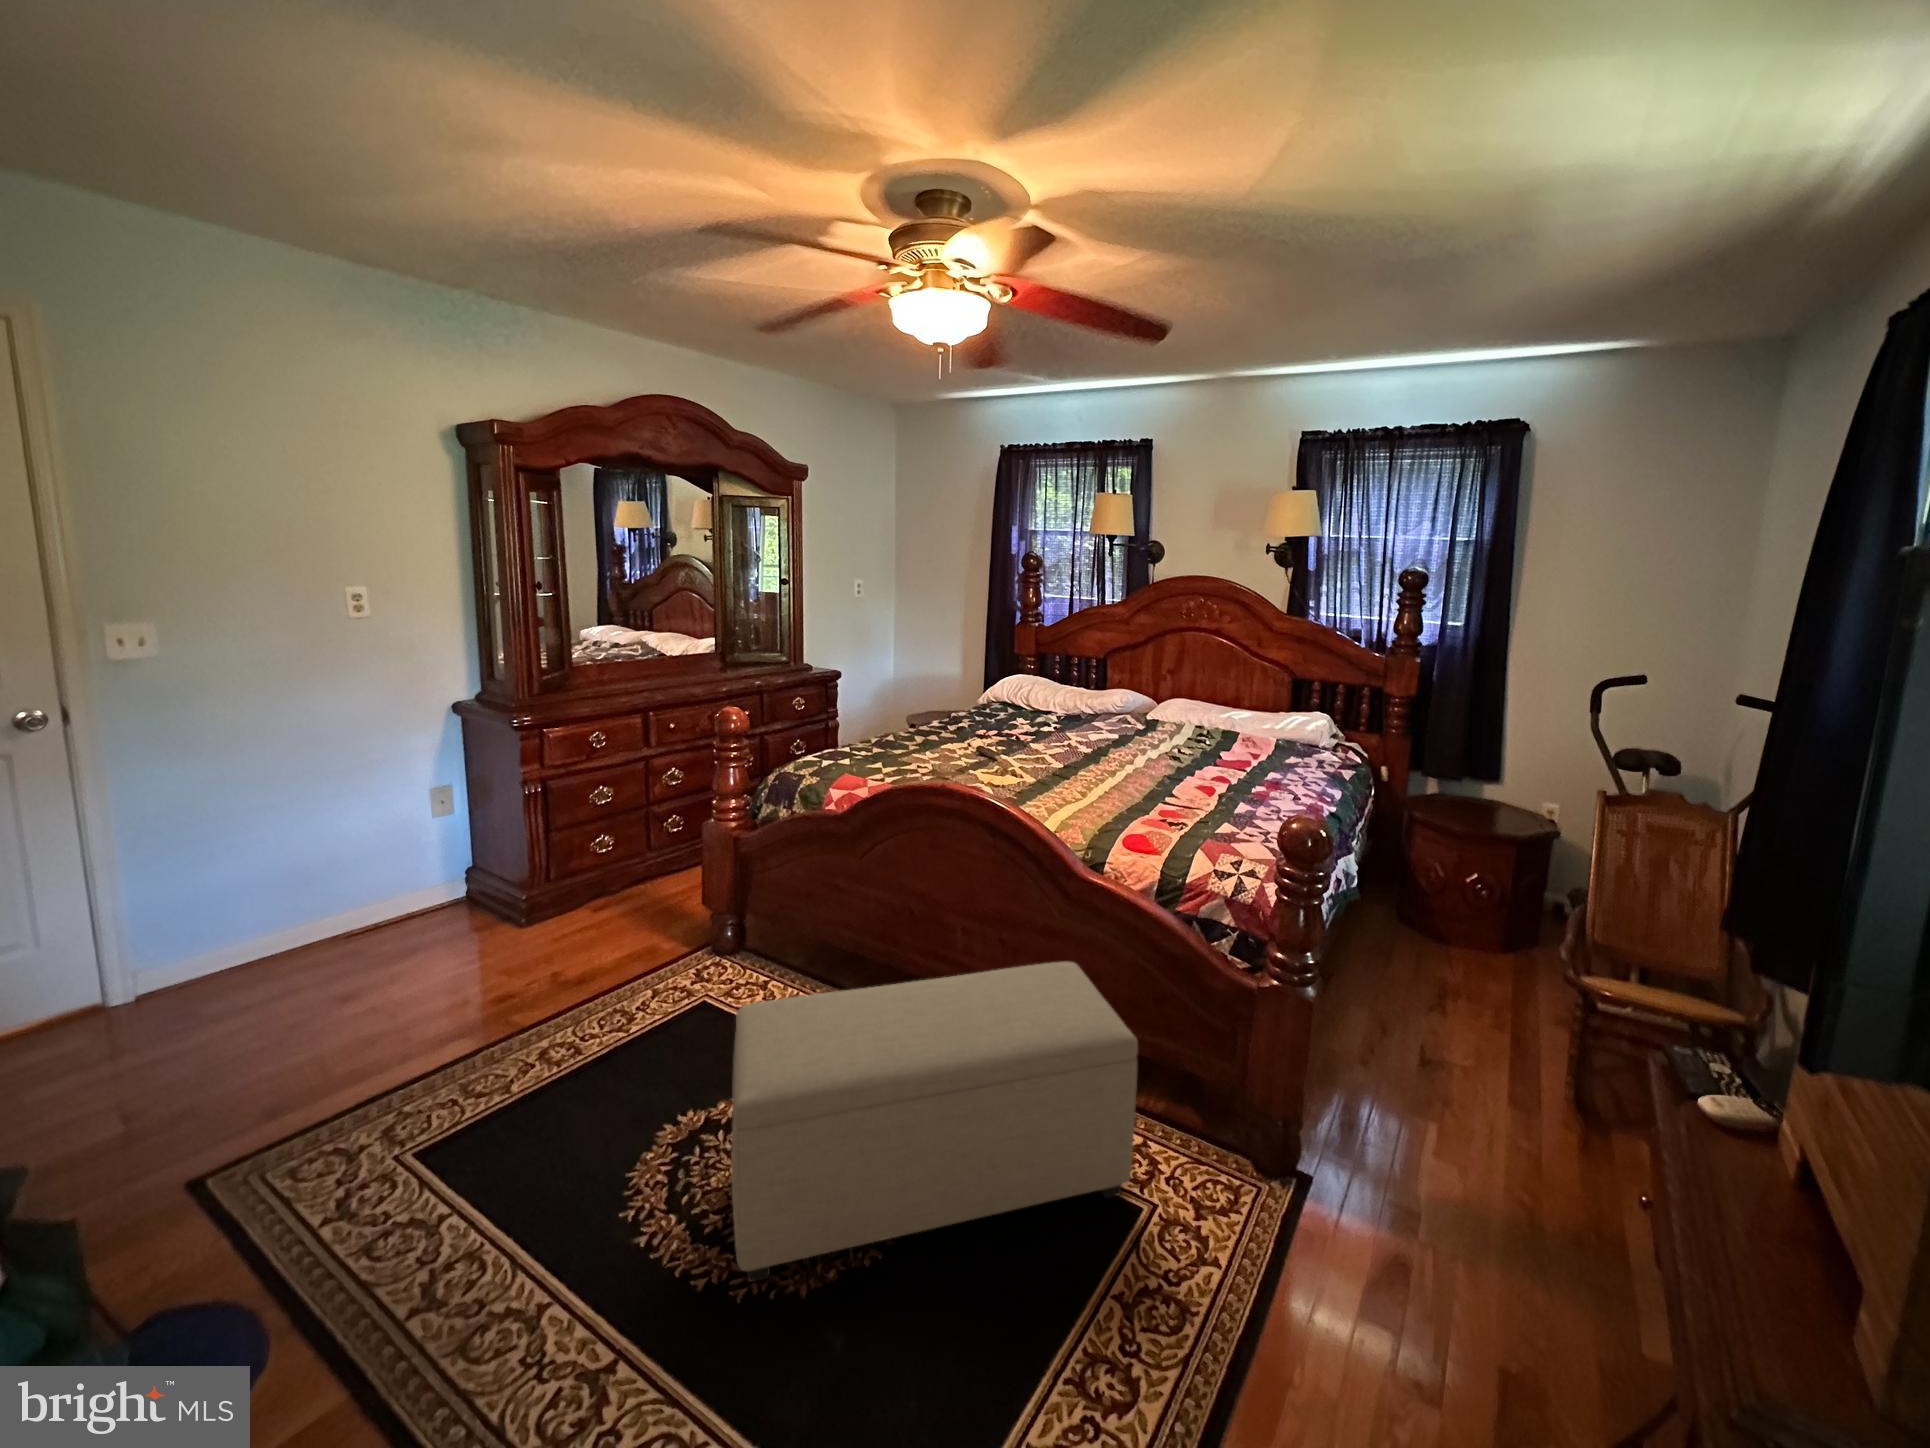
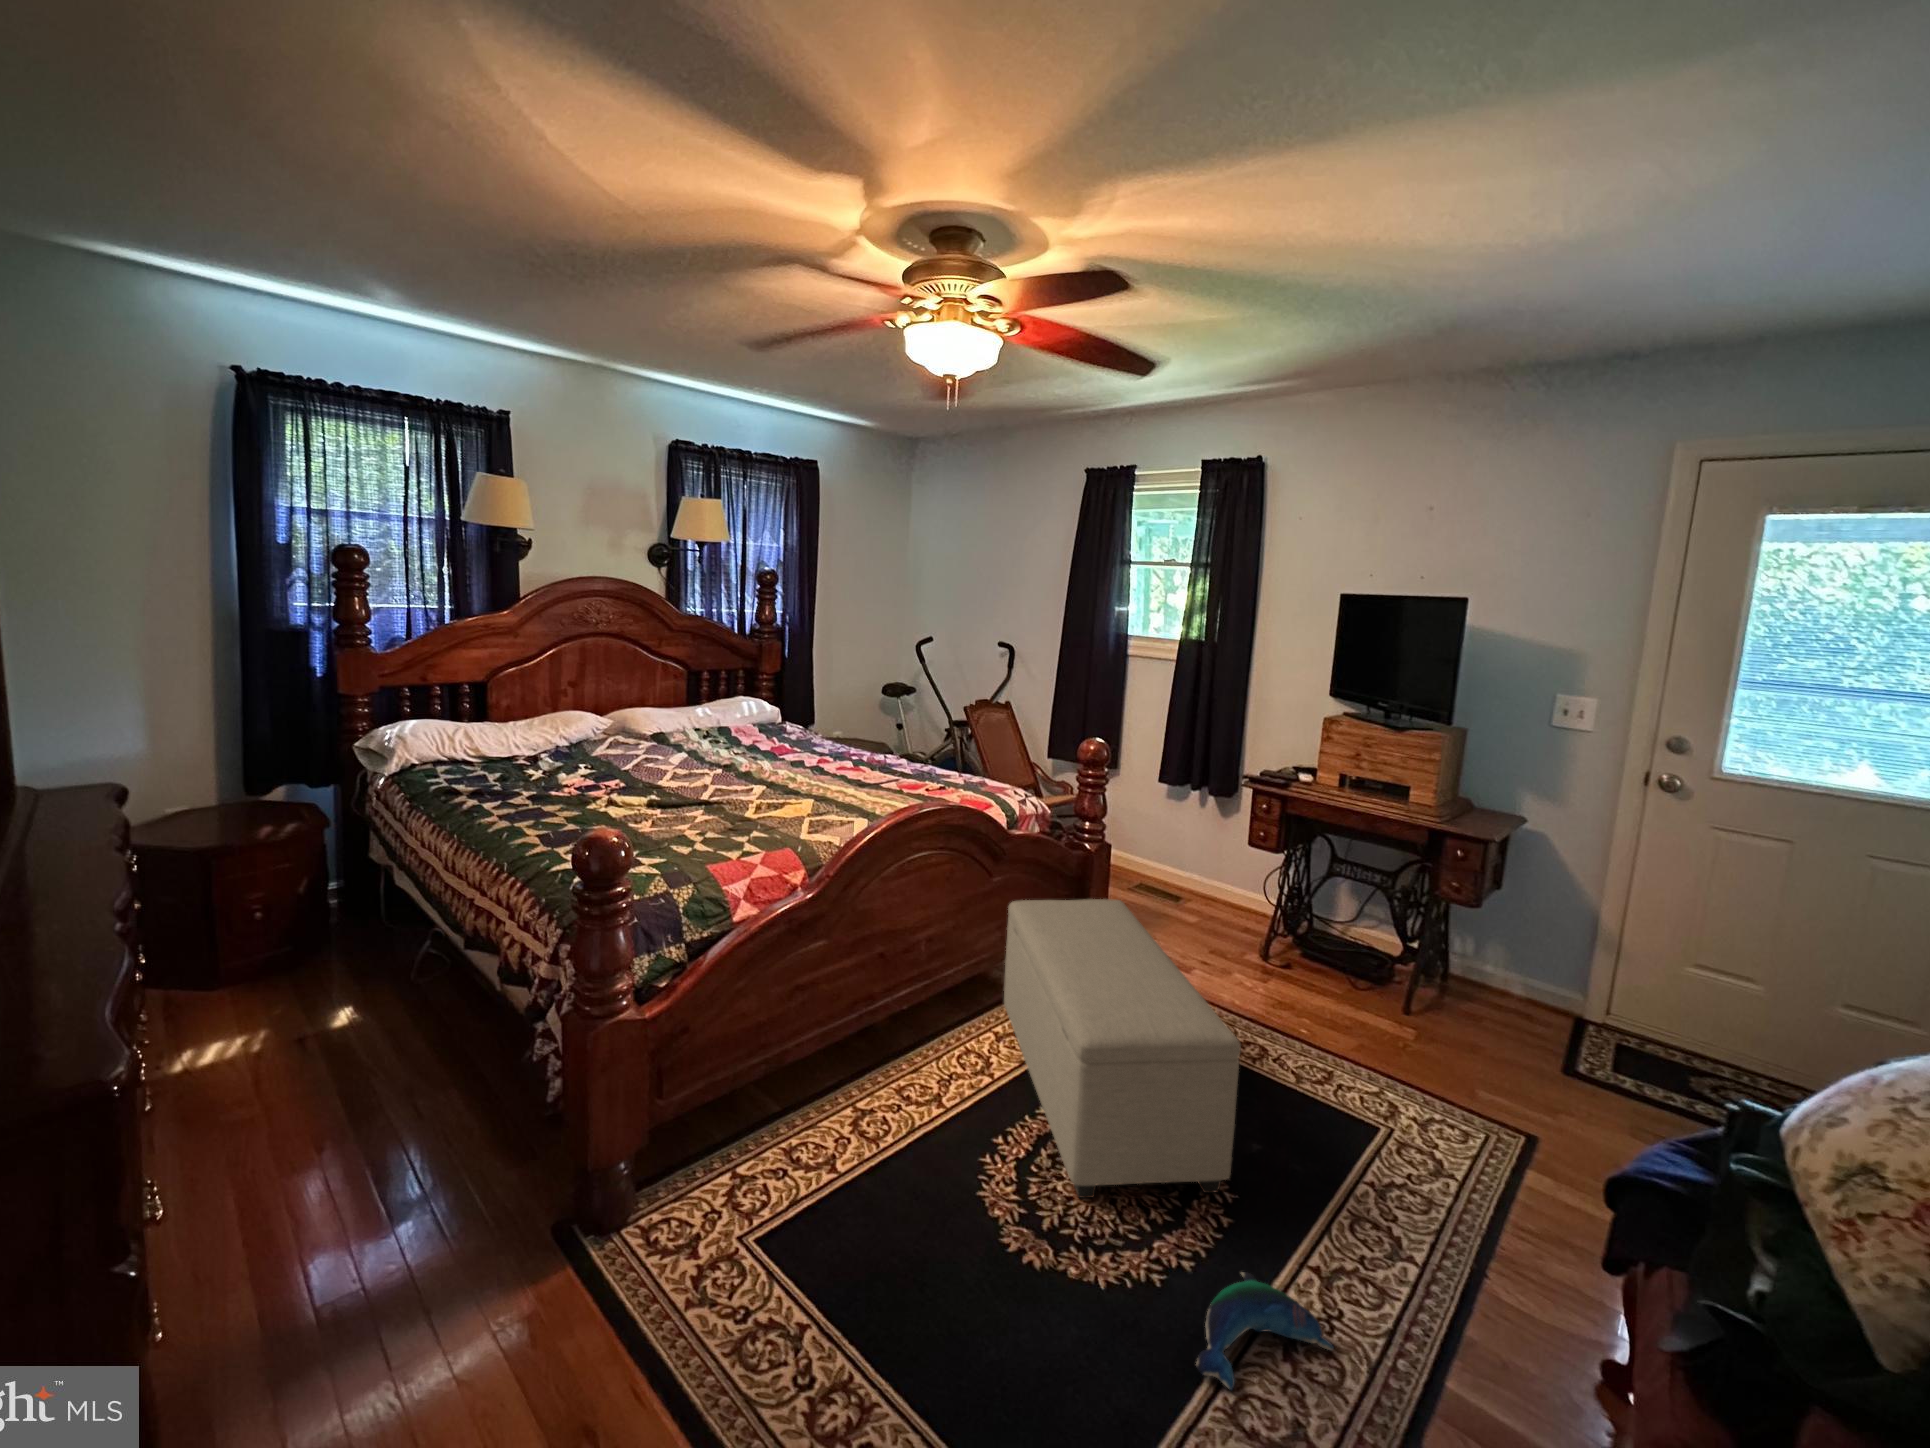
plush toy: none [493,1223,583,1354] -> present [1196,1272,1334,1390]

